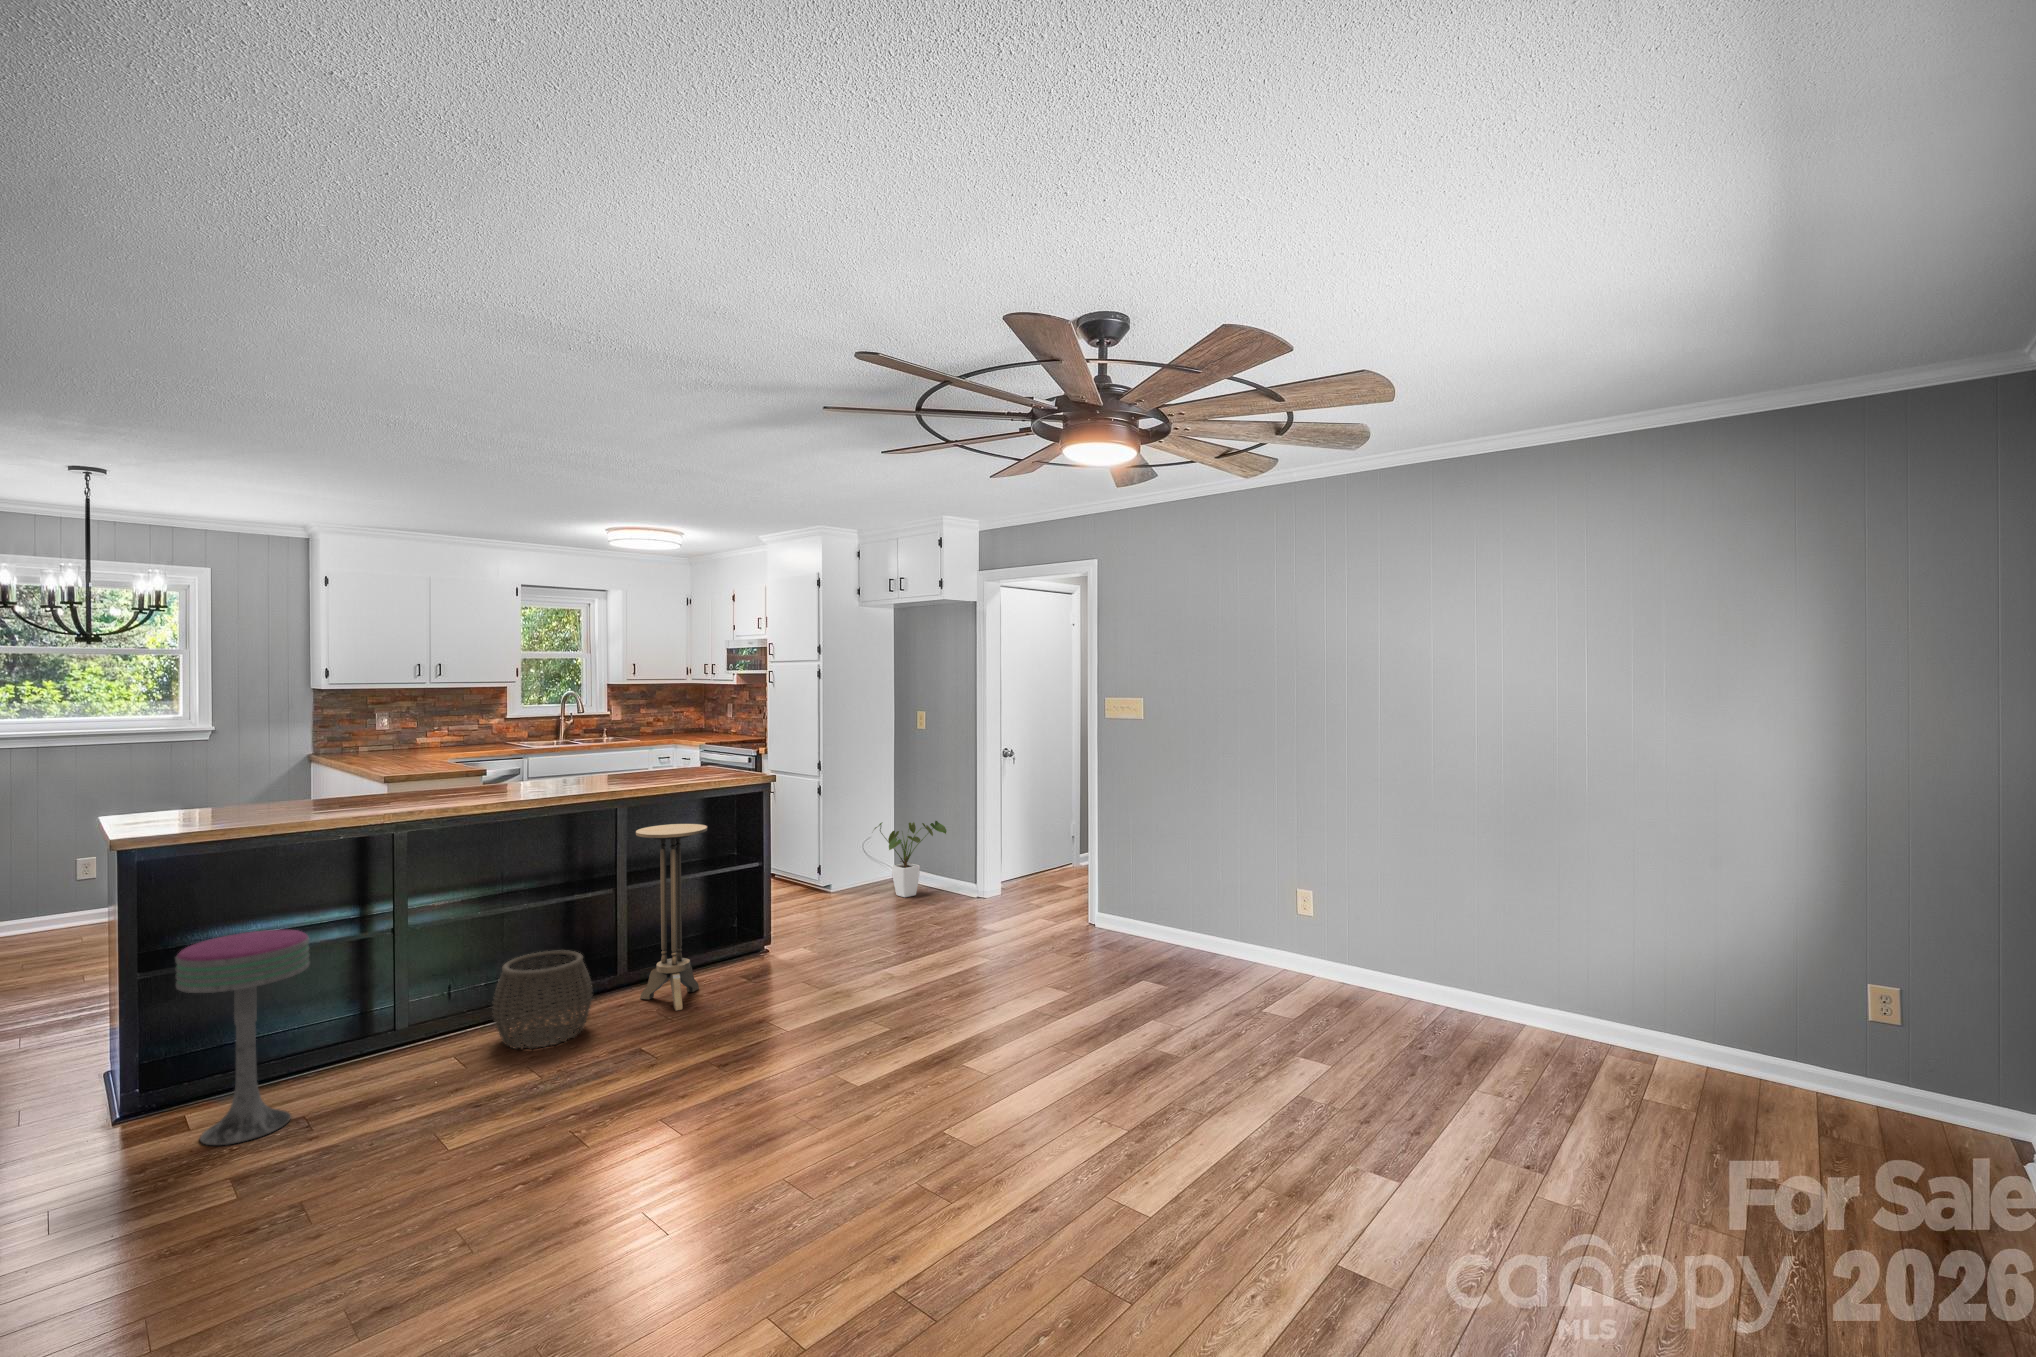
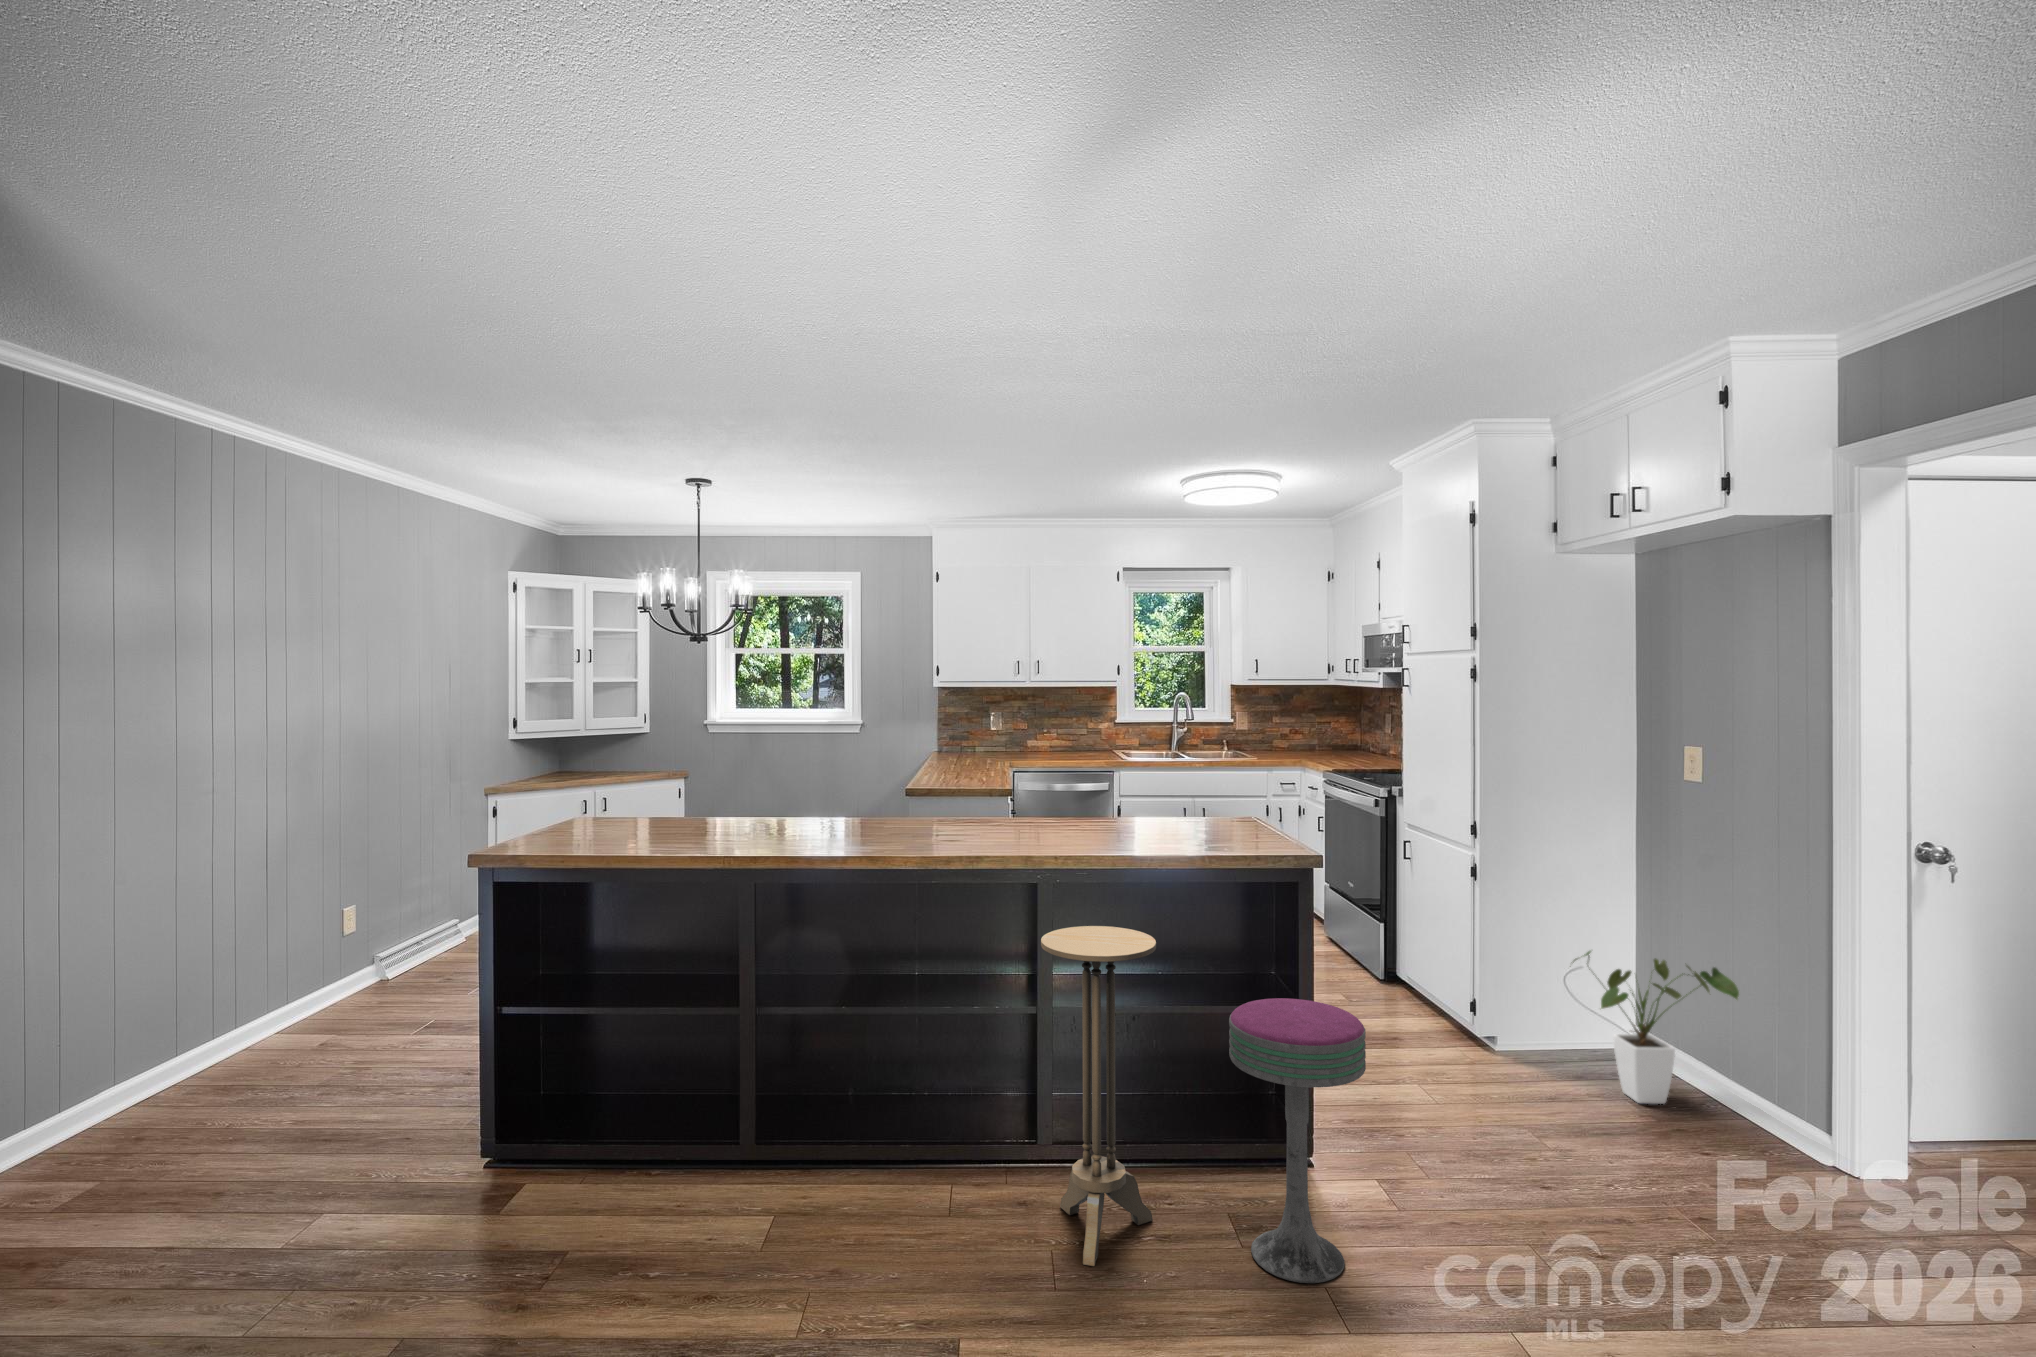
bar stool: present [176,929,310,1145] -> present [1229,998,1366,1283]
woven basket: present [493,951,592,1049] -> none [816,1099,957,1271]

